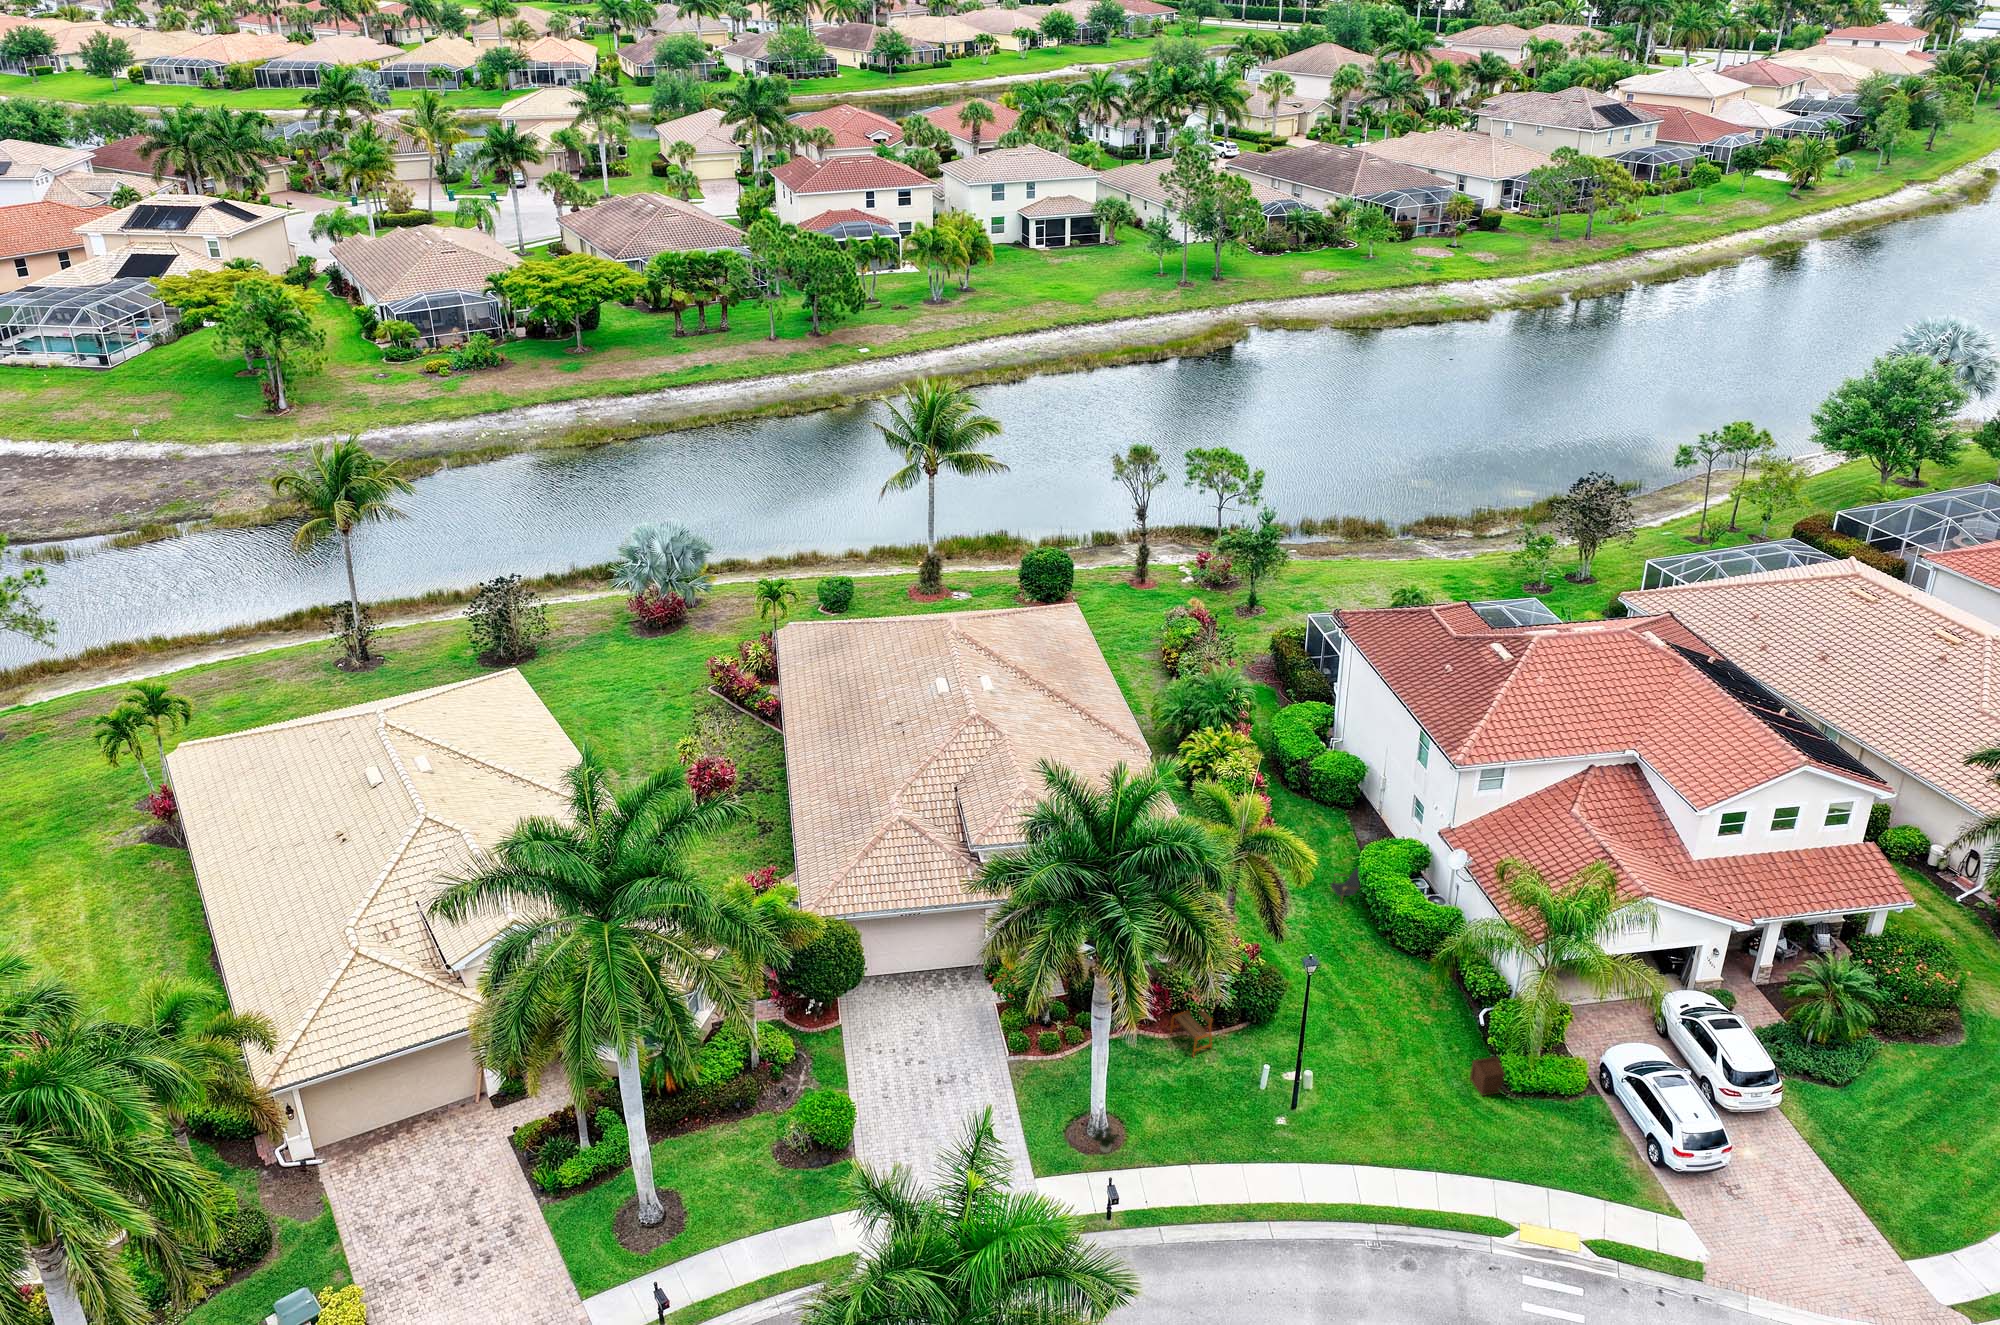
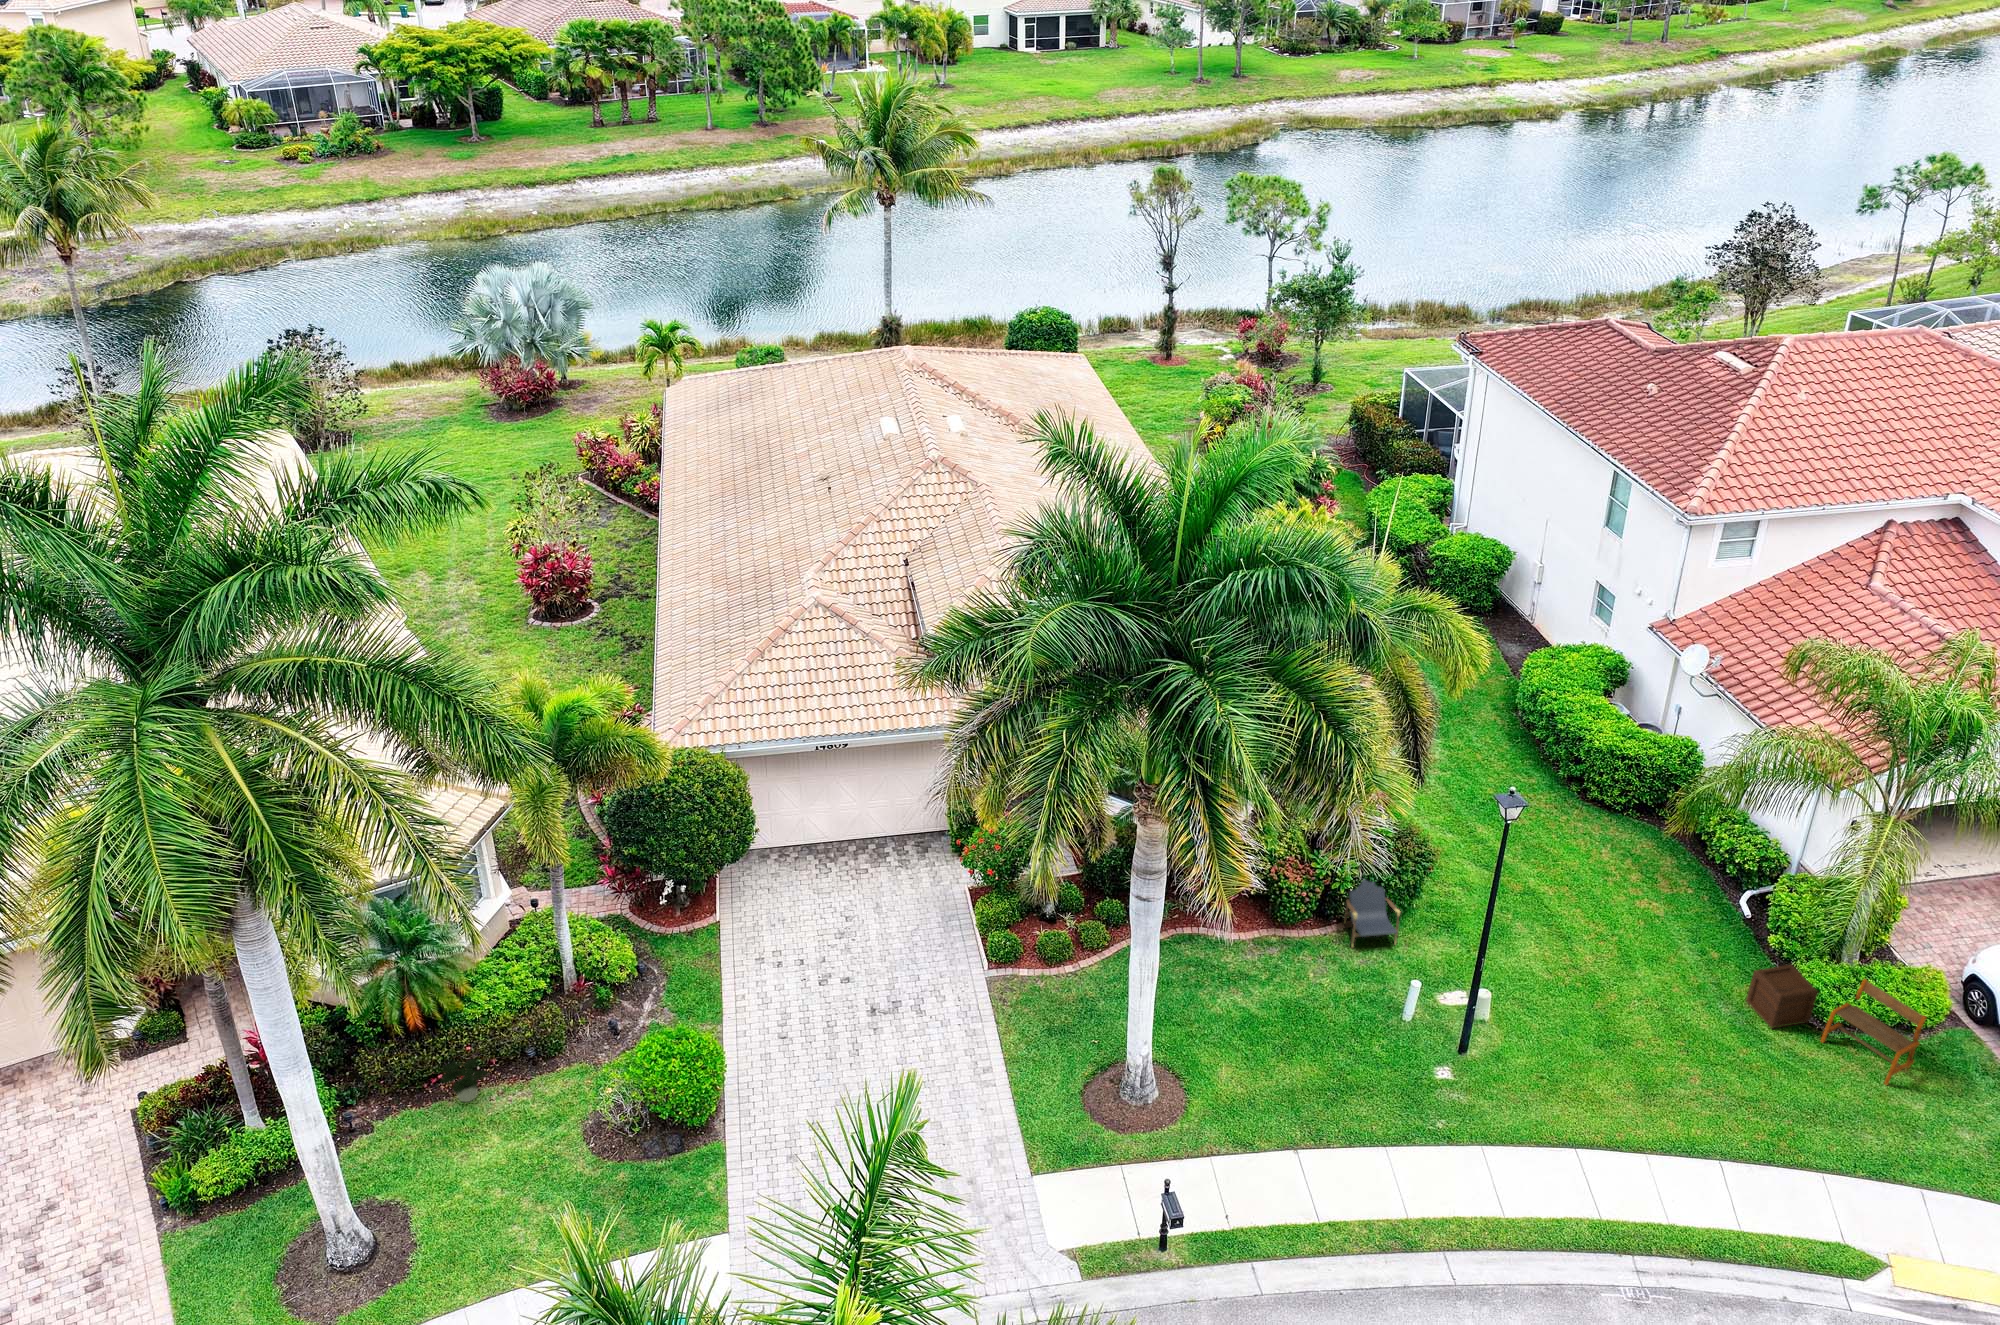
lounge chair: present [1330,868,1361,901] -> present [1344,880,1400,947]
bench: present [1170,1009,1212,1057] -> present [1821,979,1927,1085]
potted plant: present [1093,1127,1119,1153] -> present [440,1059,489,1102]

